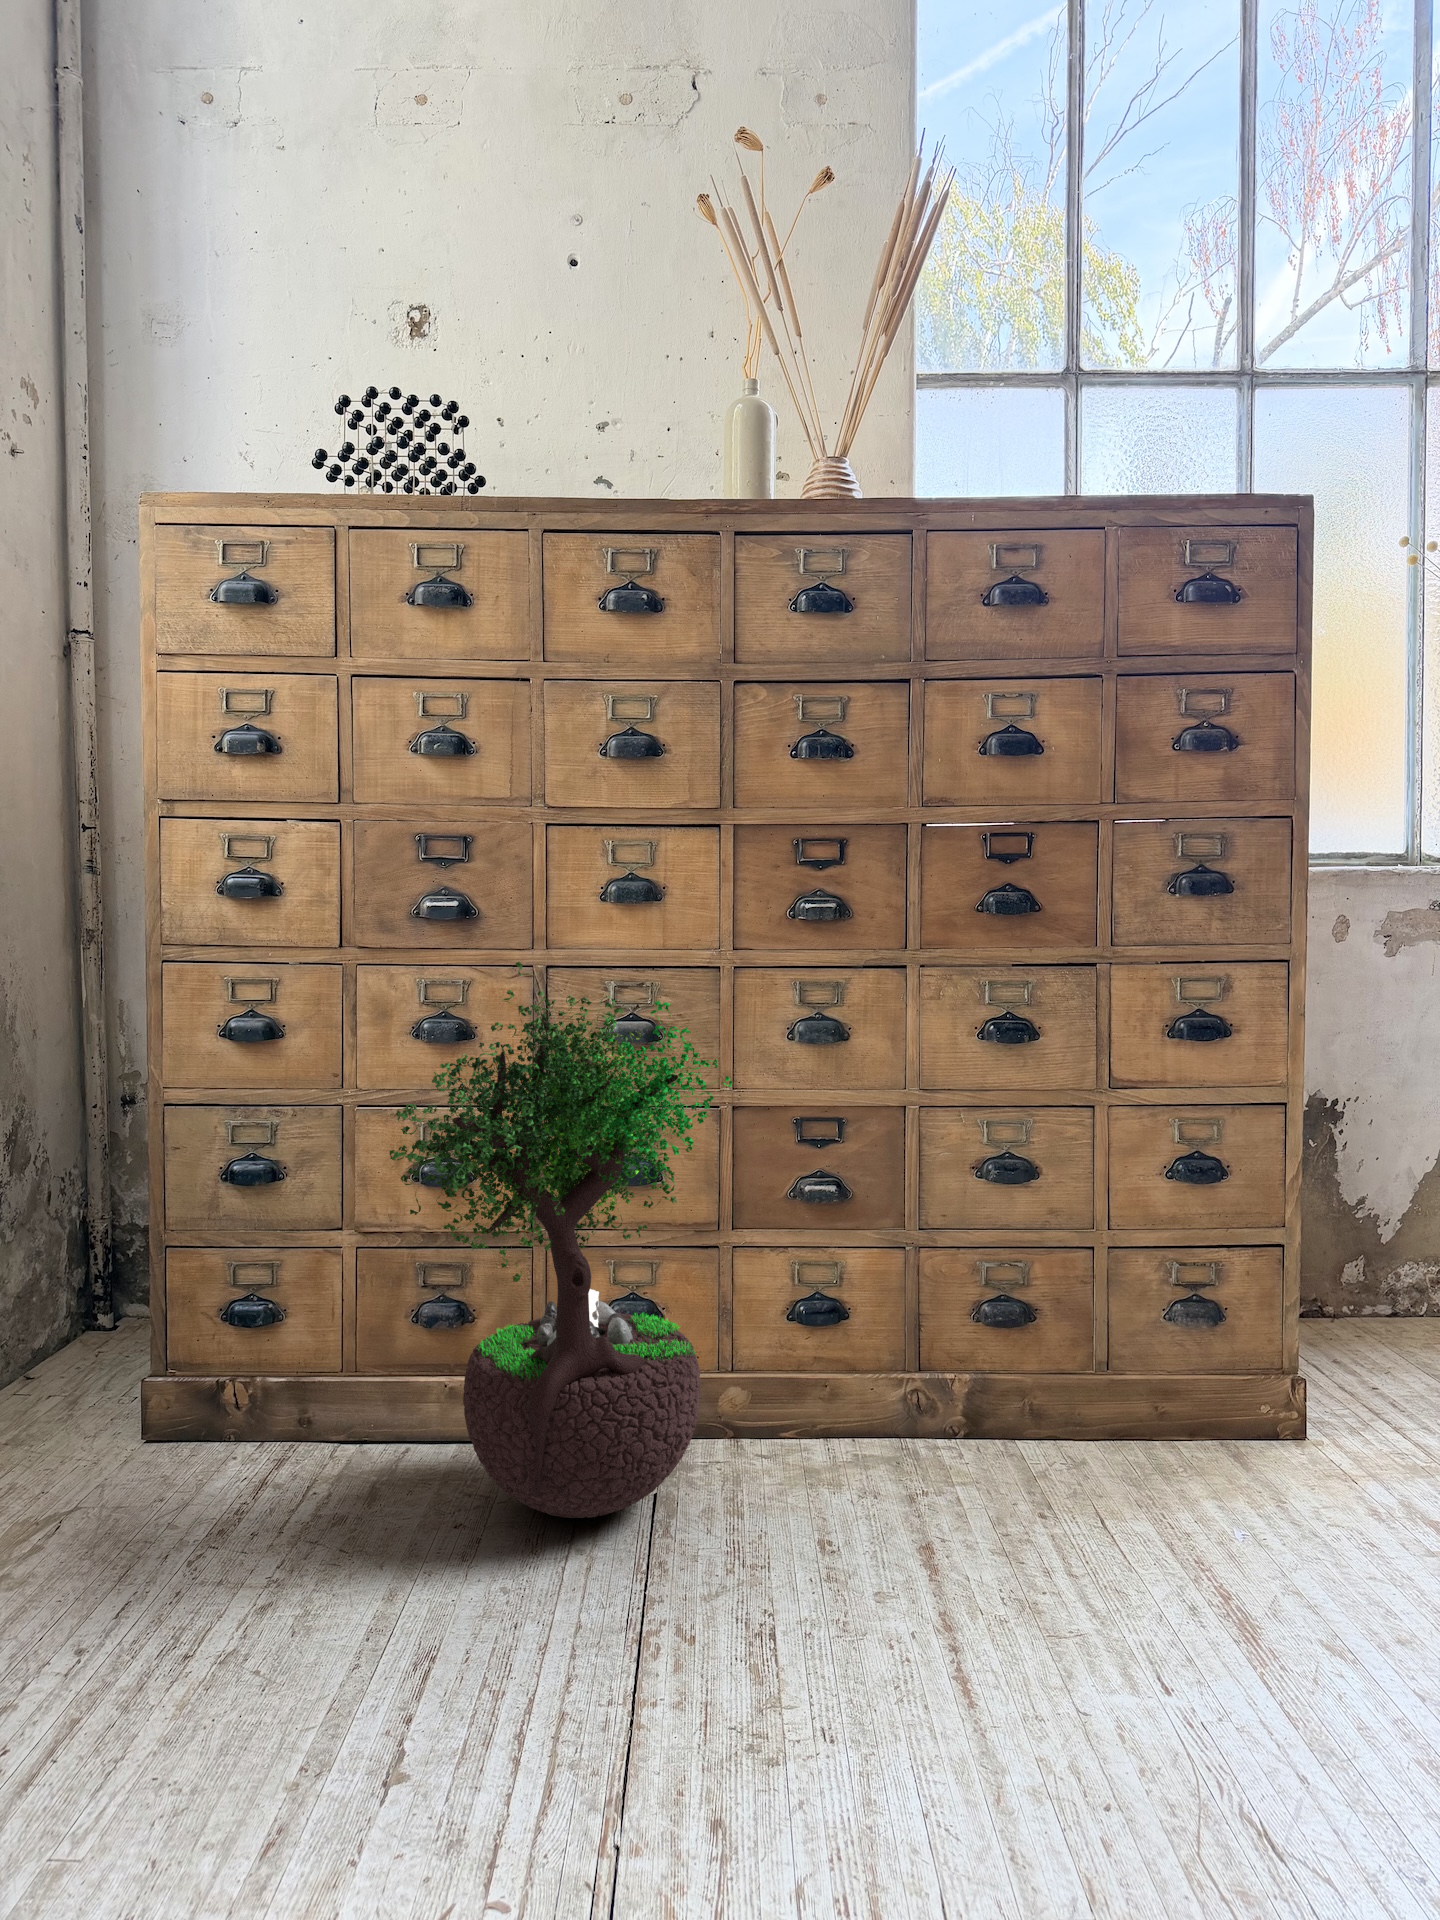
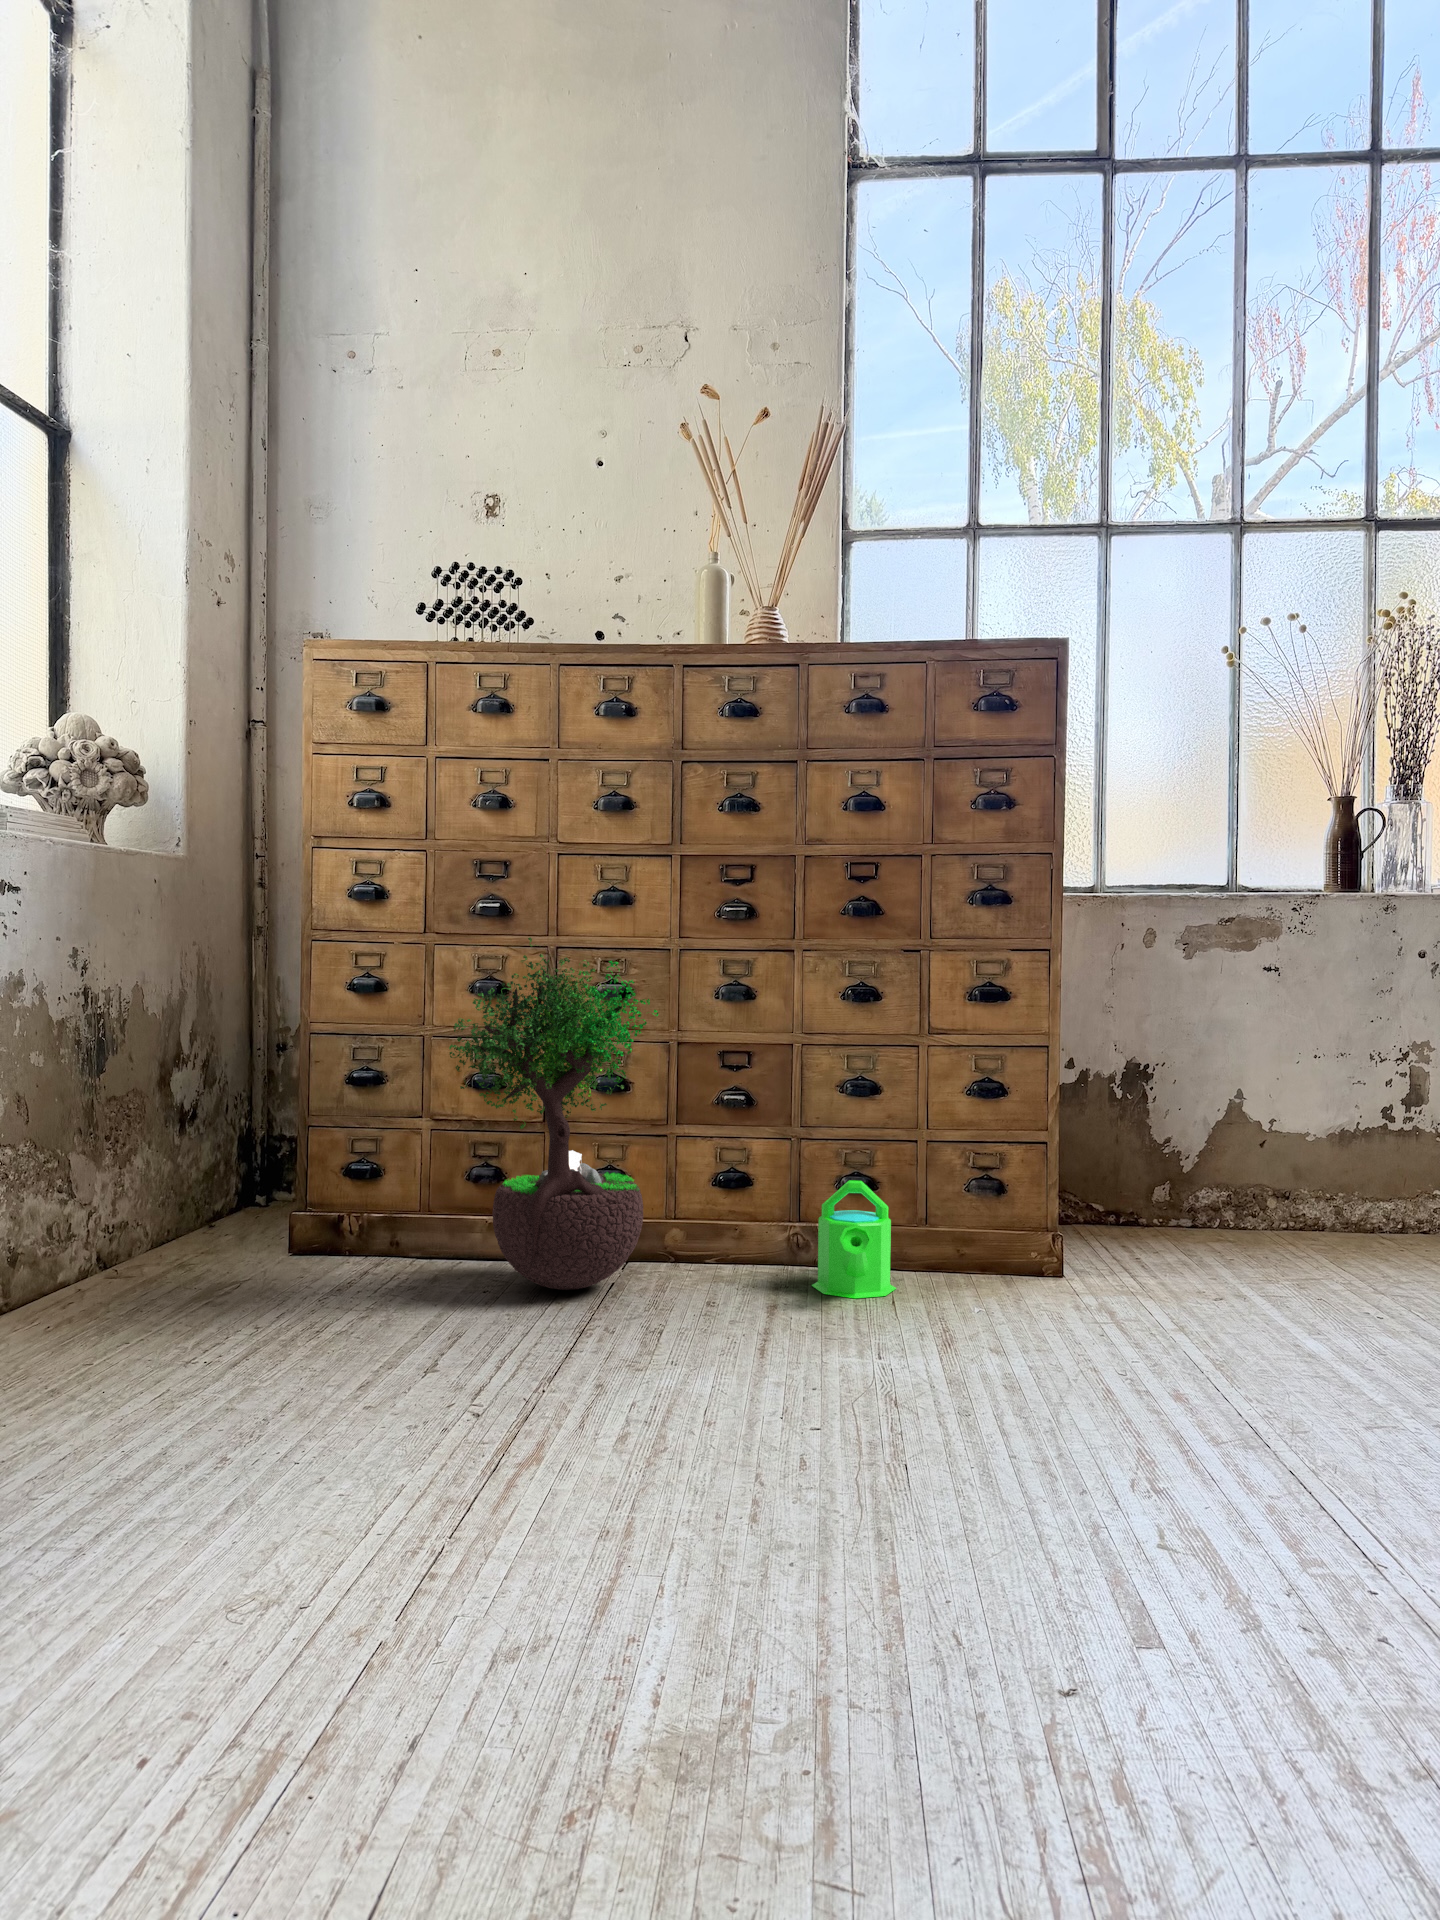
watering can: none [952,1319,1081,1508] -> present [812,1180,896,1298]

